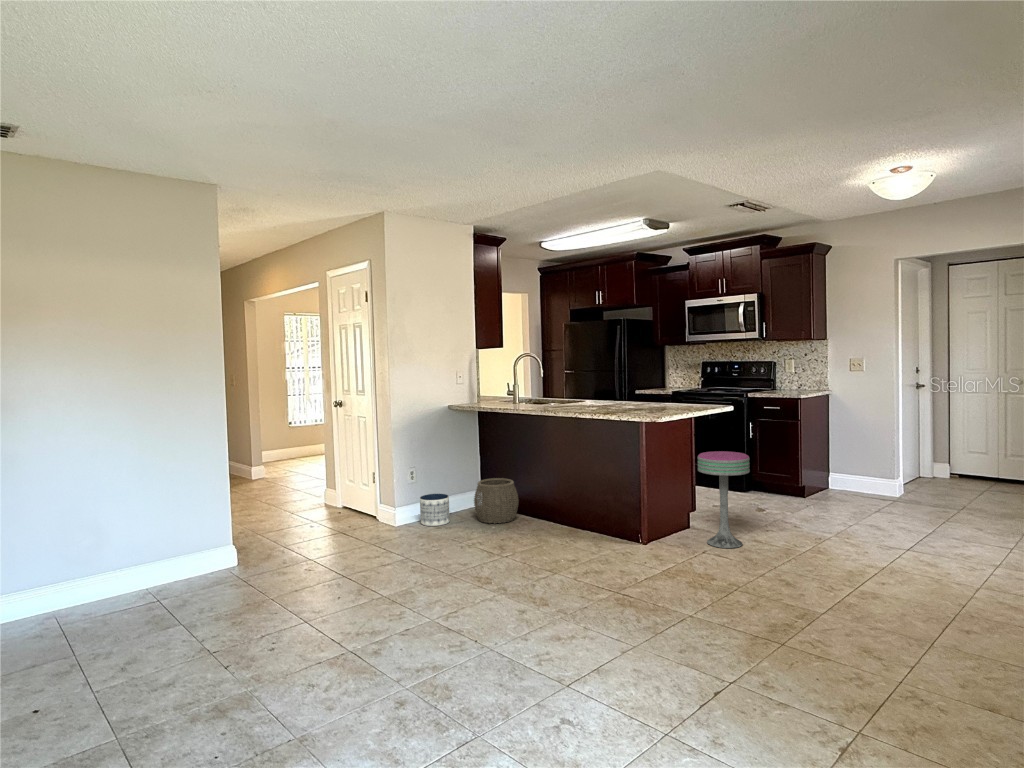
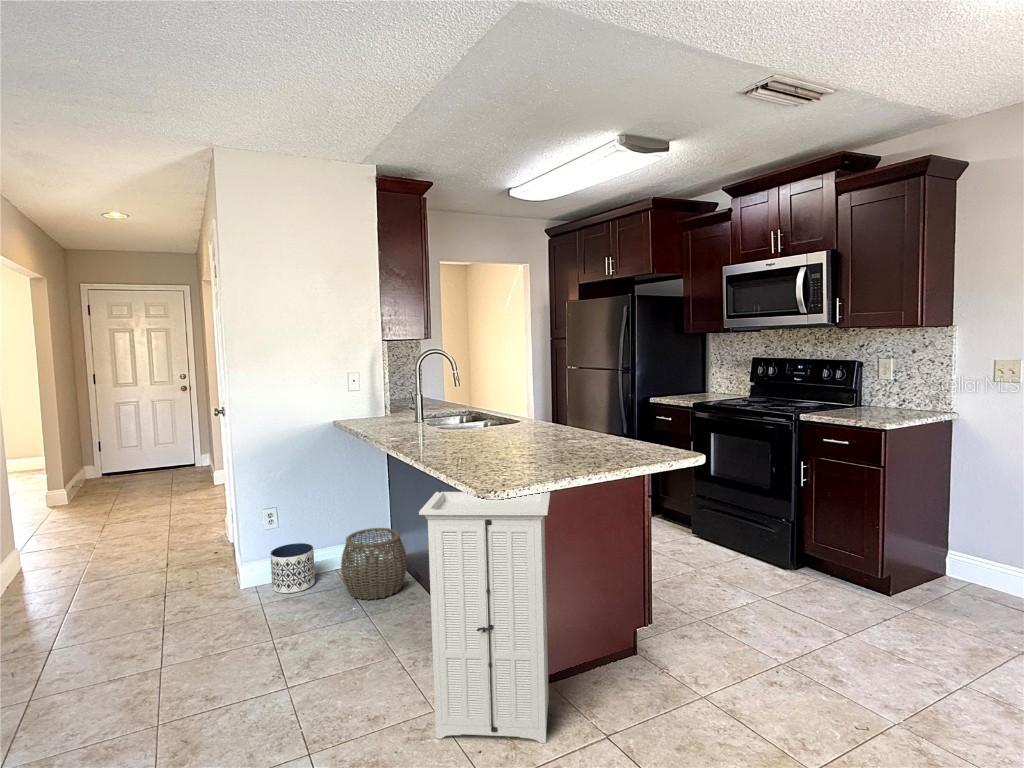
storage cabinet: none [601,424,679,562] -> present [419,488,550,743]
bar stool: present [698,451,750,548] -> none [618,537,714,733]

